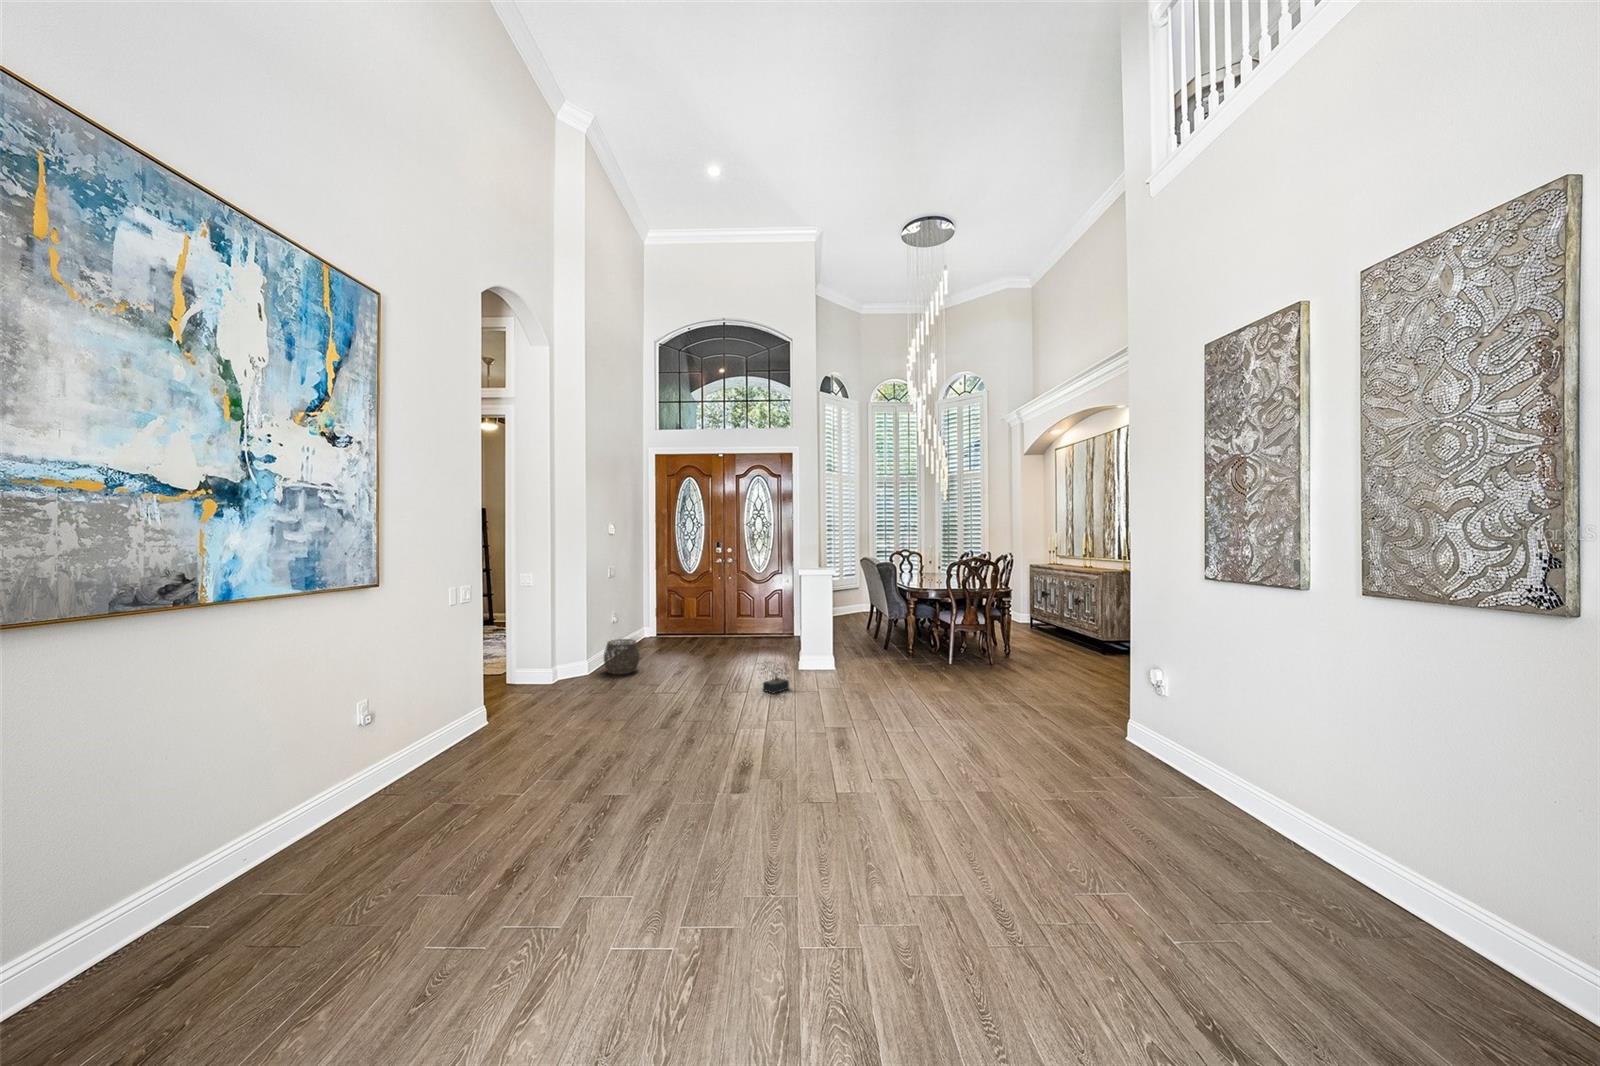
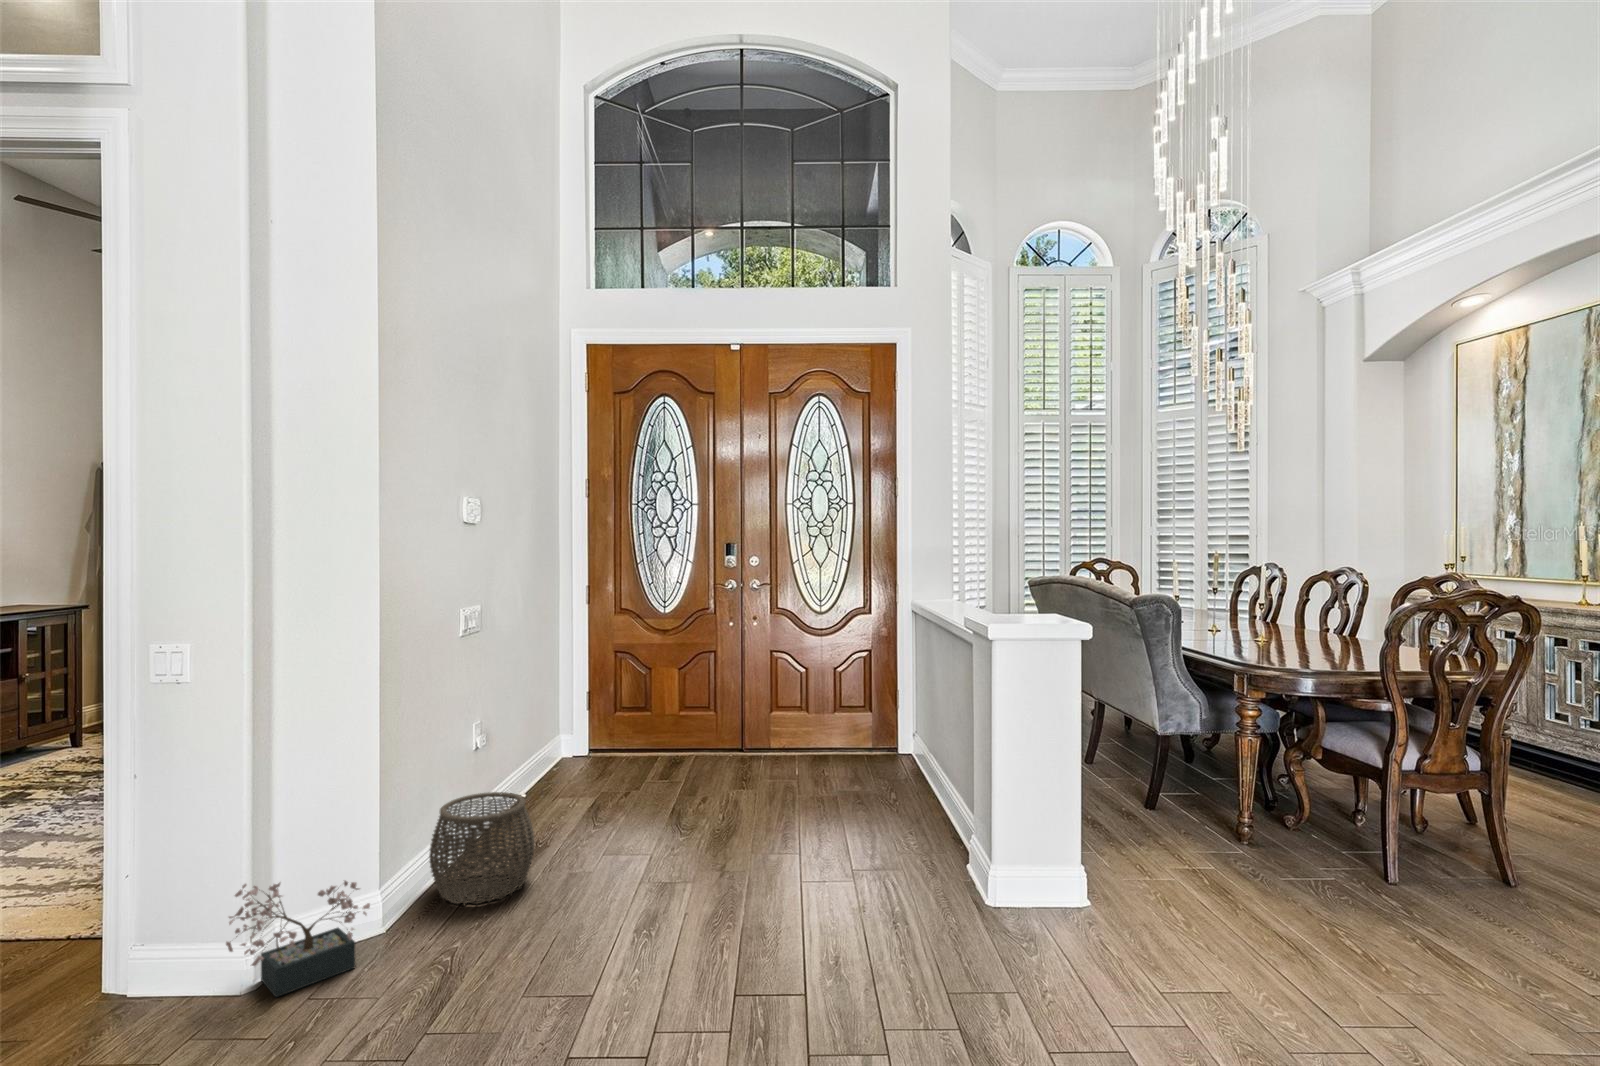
decorative plant: present [759,660,789,693] -> present [226,881,370,997]

